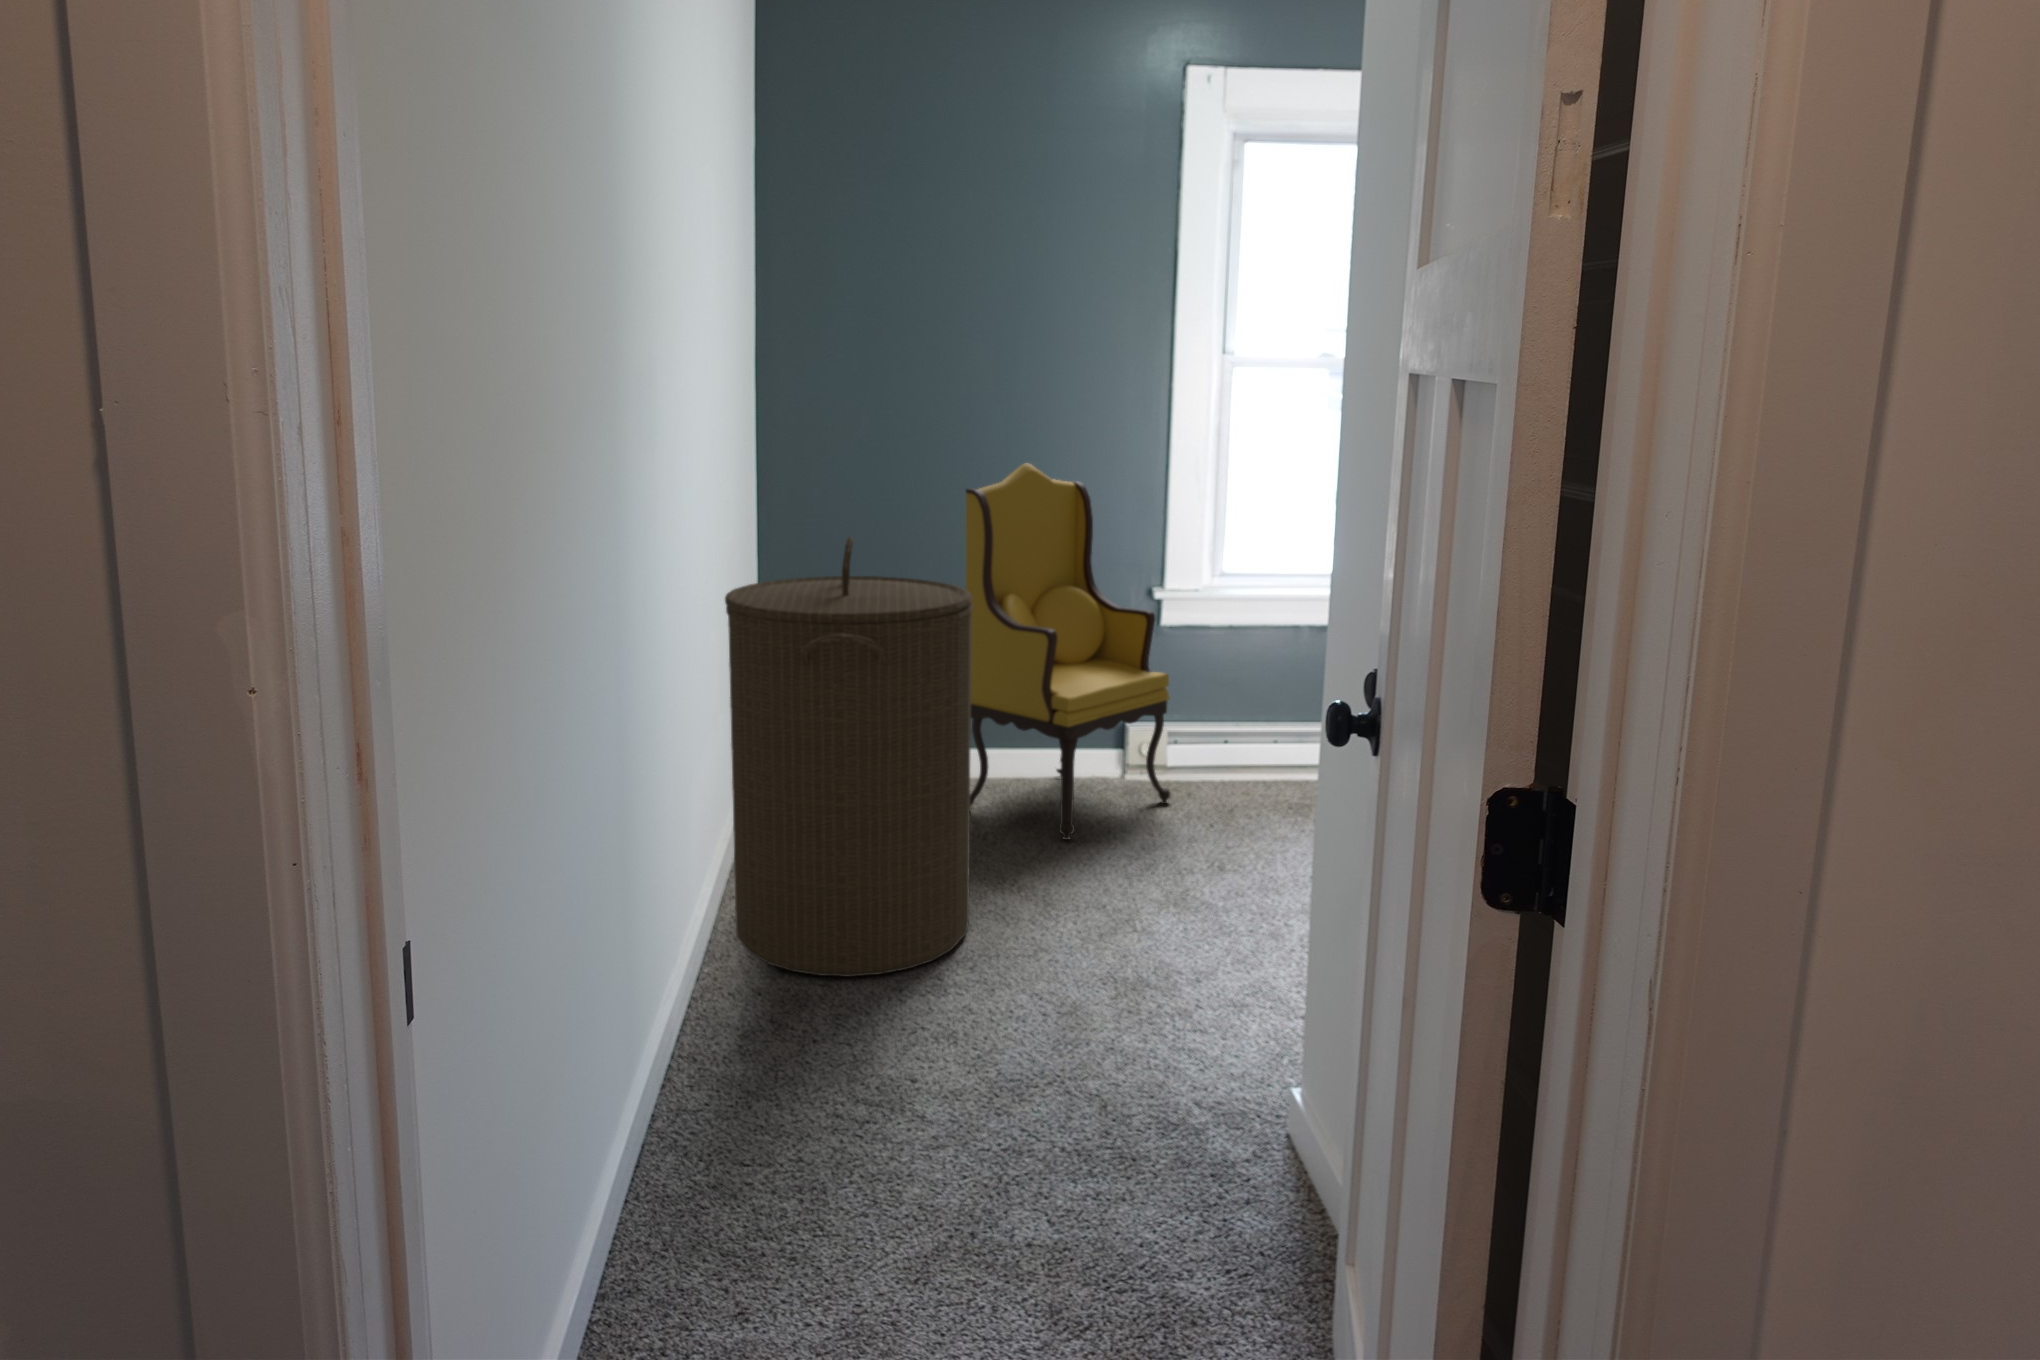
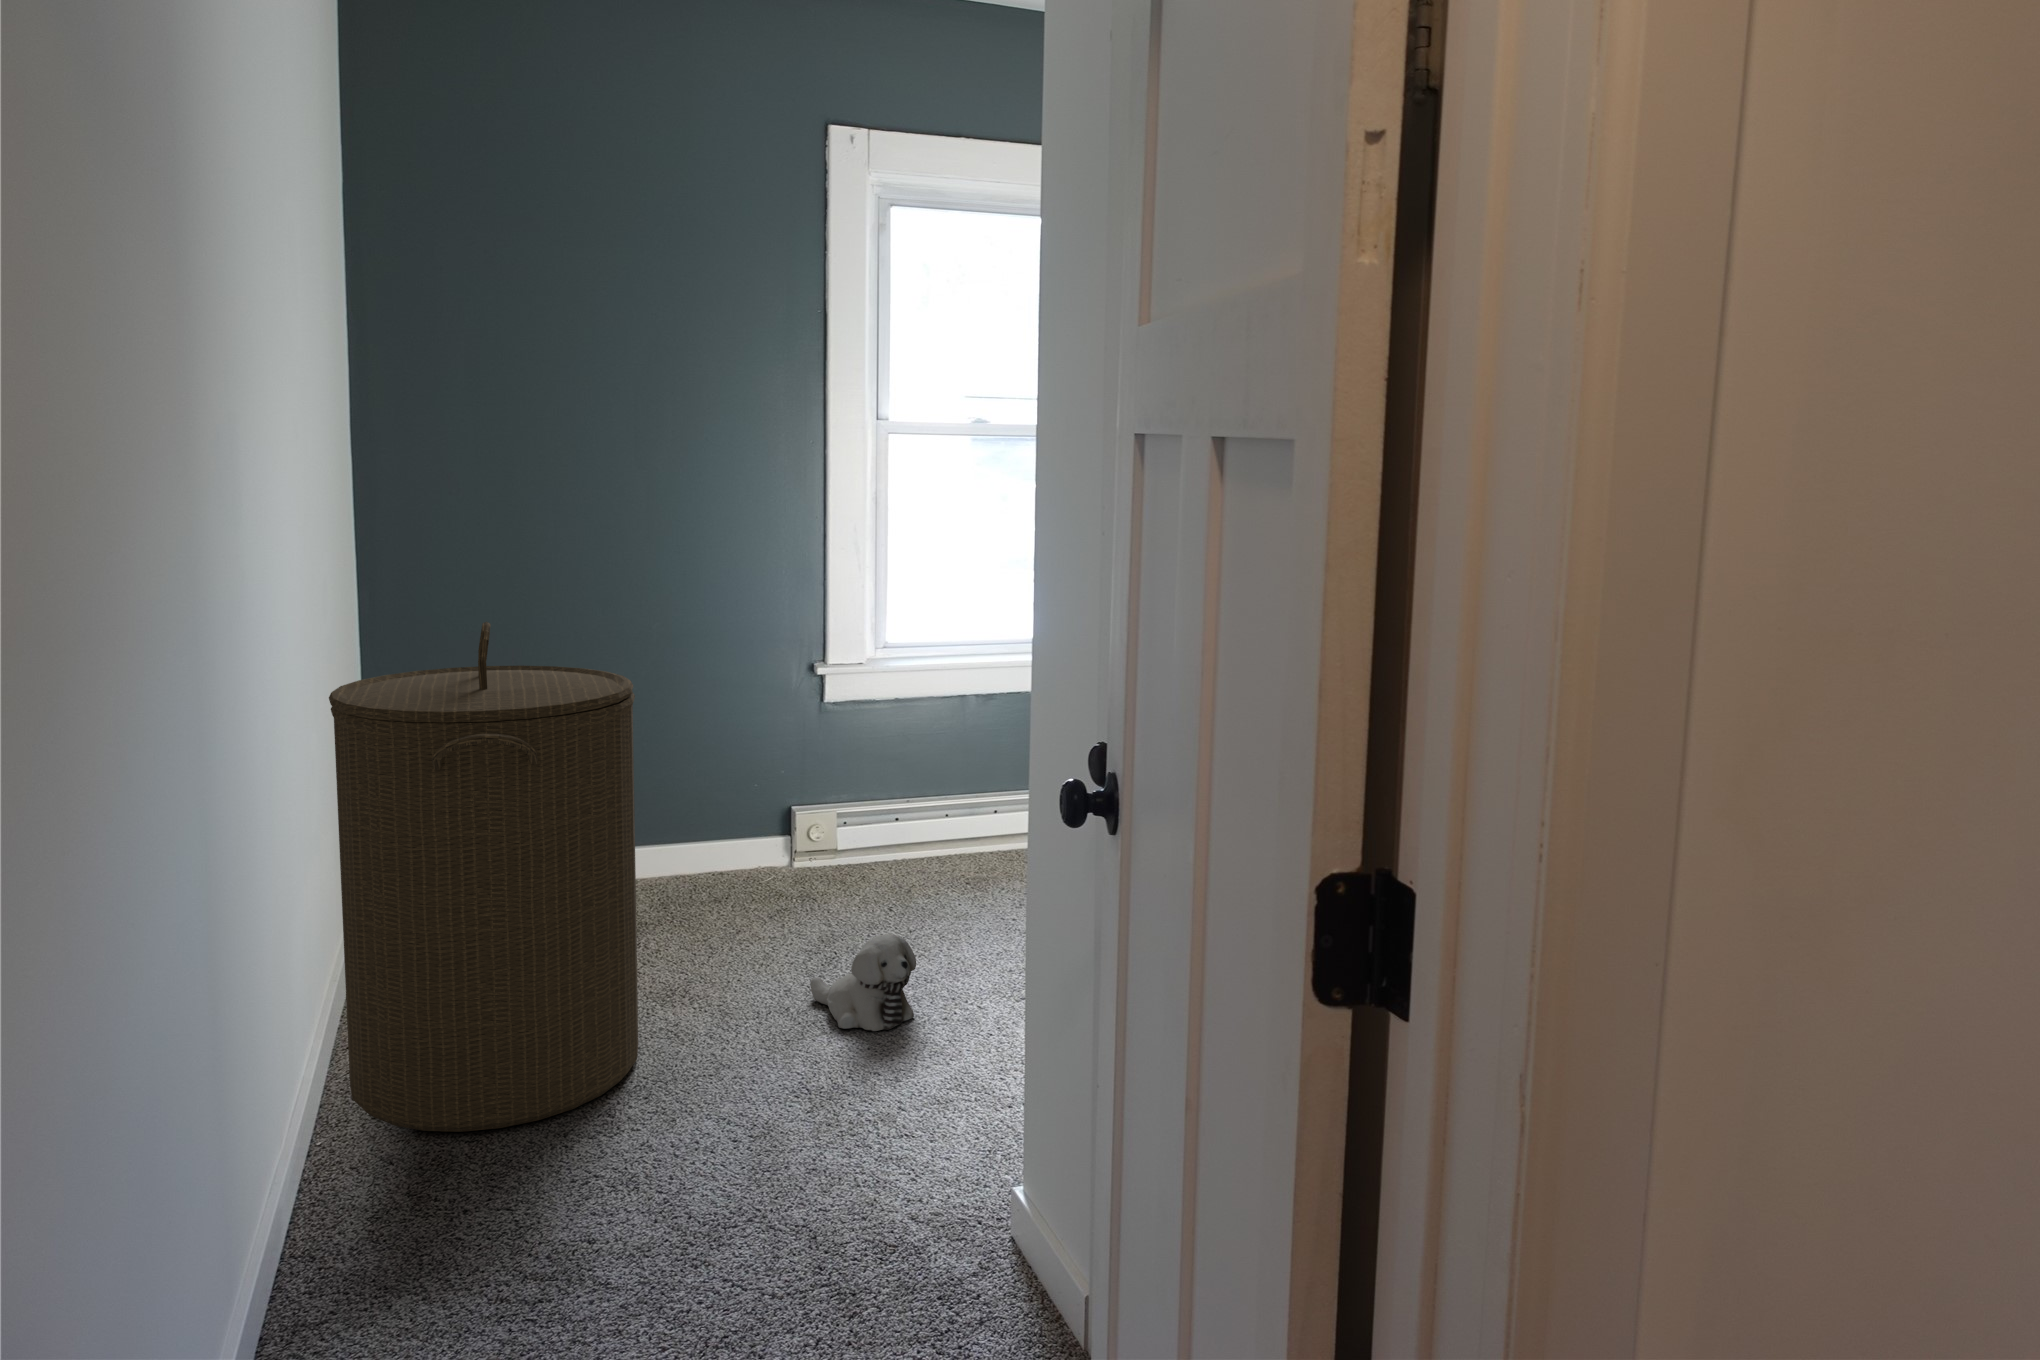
armchair: present [966,464,1170,840] -> none [612,538,846,941]
plush toy: none [1126,844,1225,934] -> present [810,934,916,1031]

